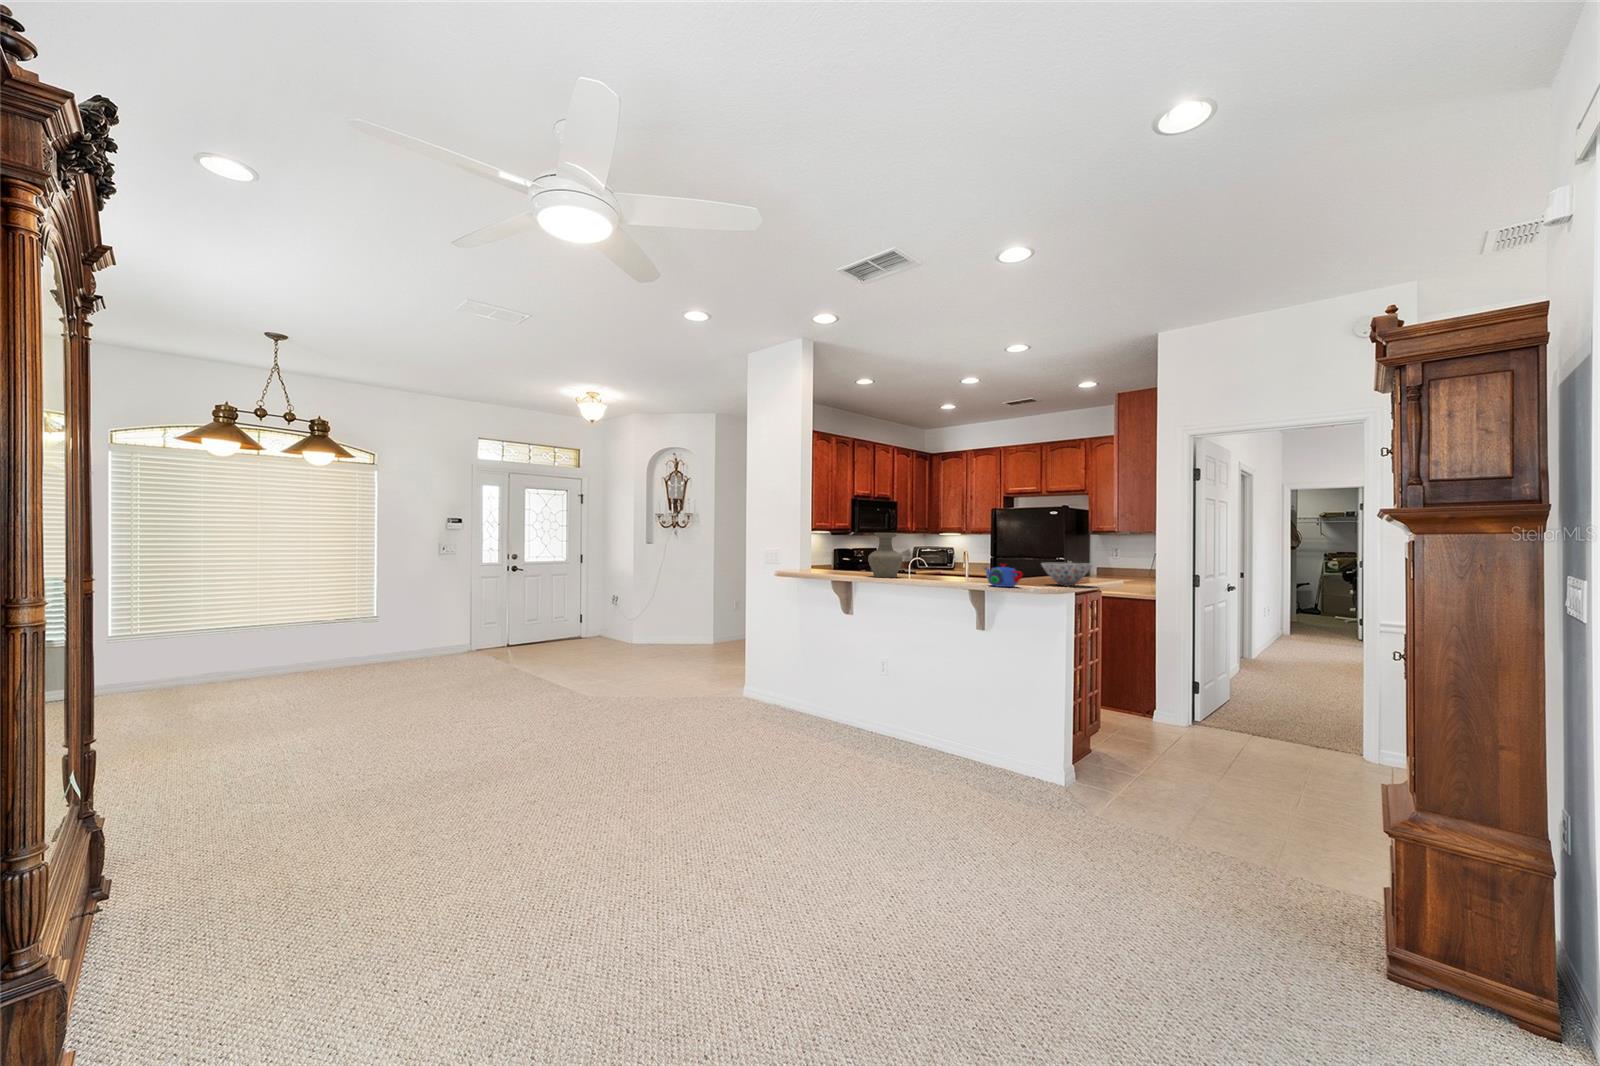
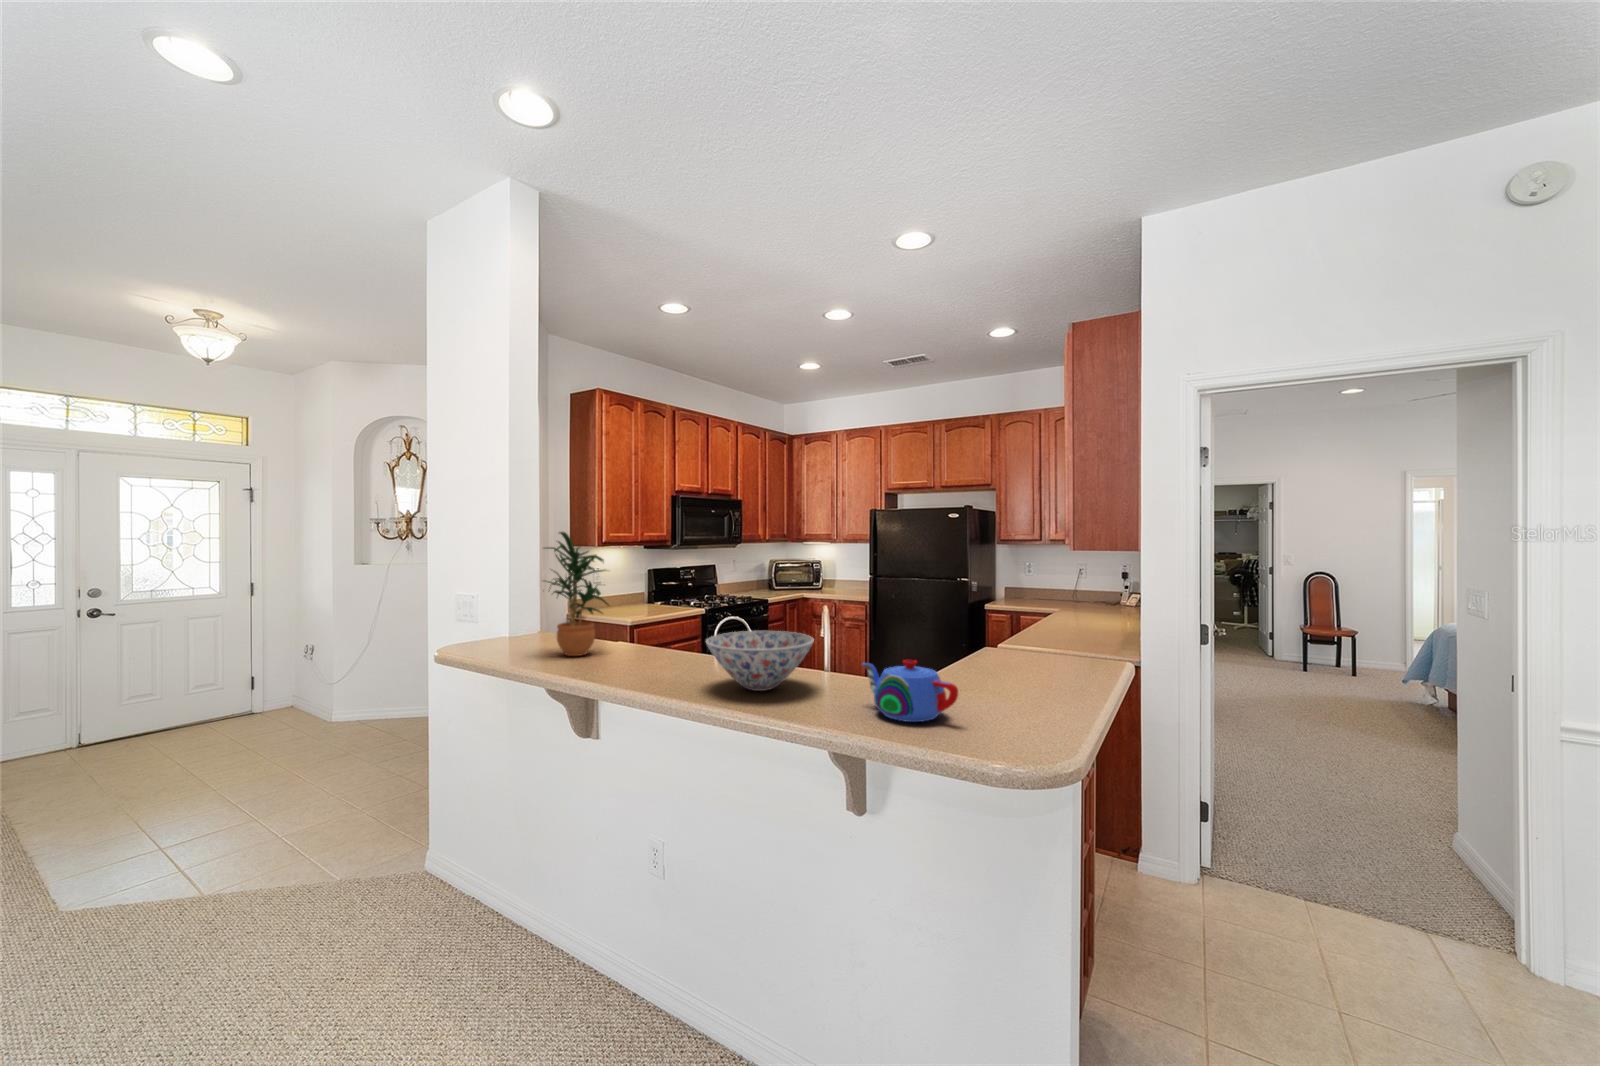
potted plant: none [824,514,856,574] -> present [545,532,609,656]
vase: present [868,533,903,578] -> none [622,571,697,672]
bowl: present [1042,563,1092,586] -> present [706,631,814,691]

